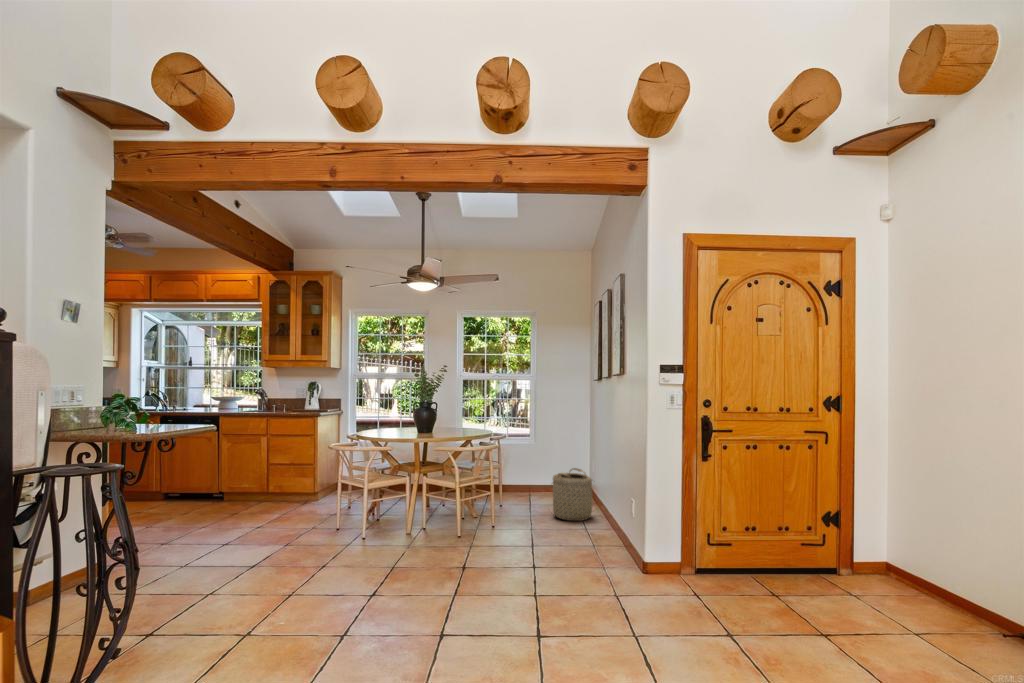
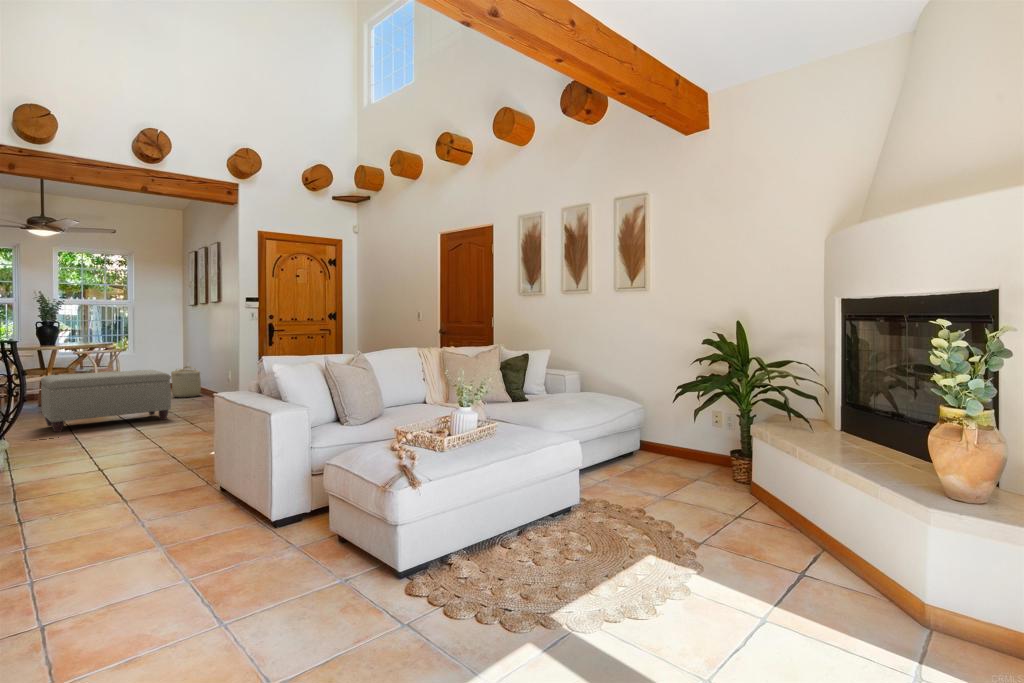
ottoman: none [302,508,505,640] -> present [41,370,171,432]

